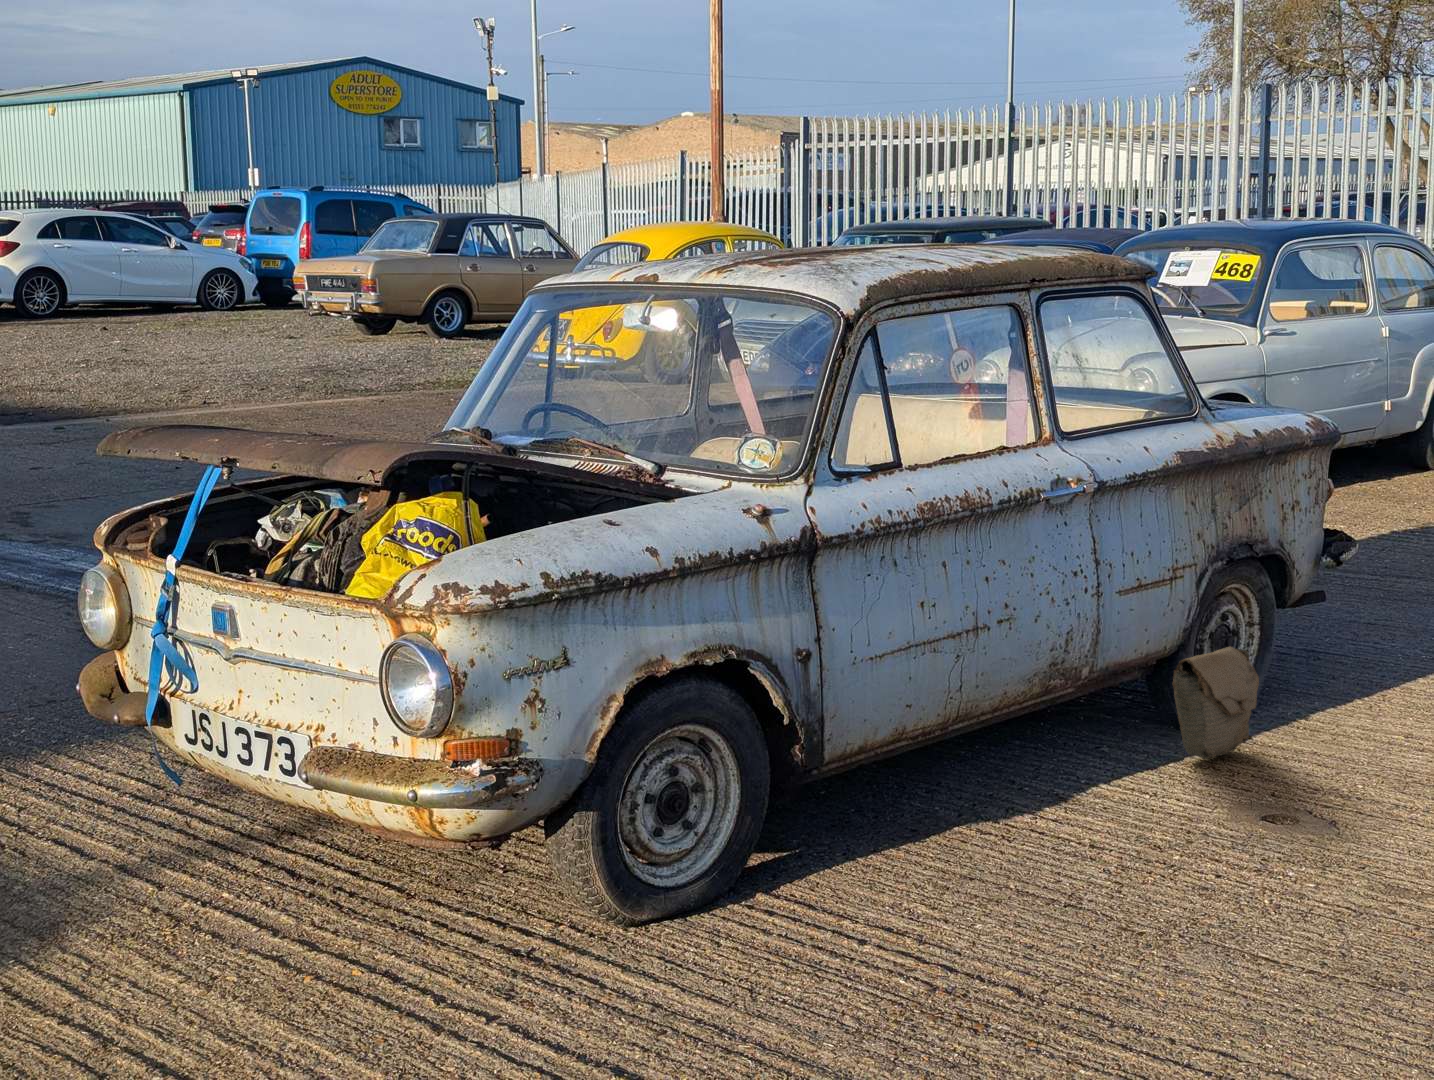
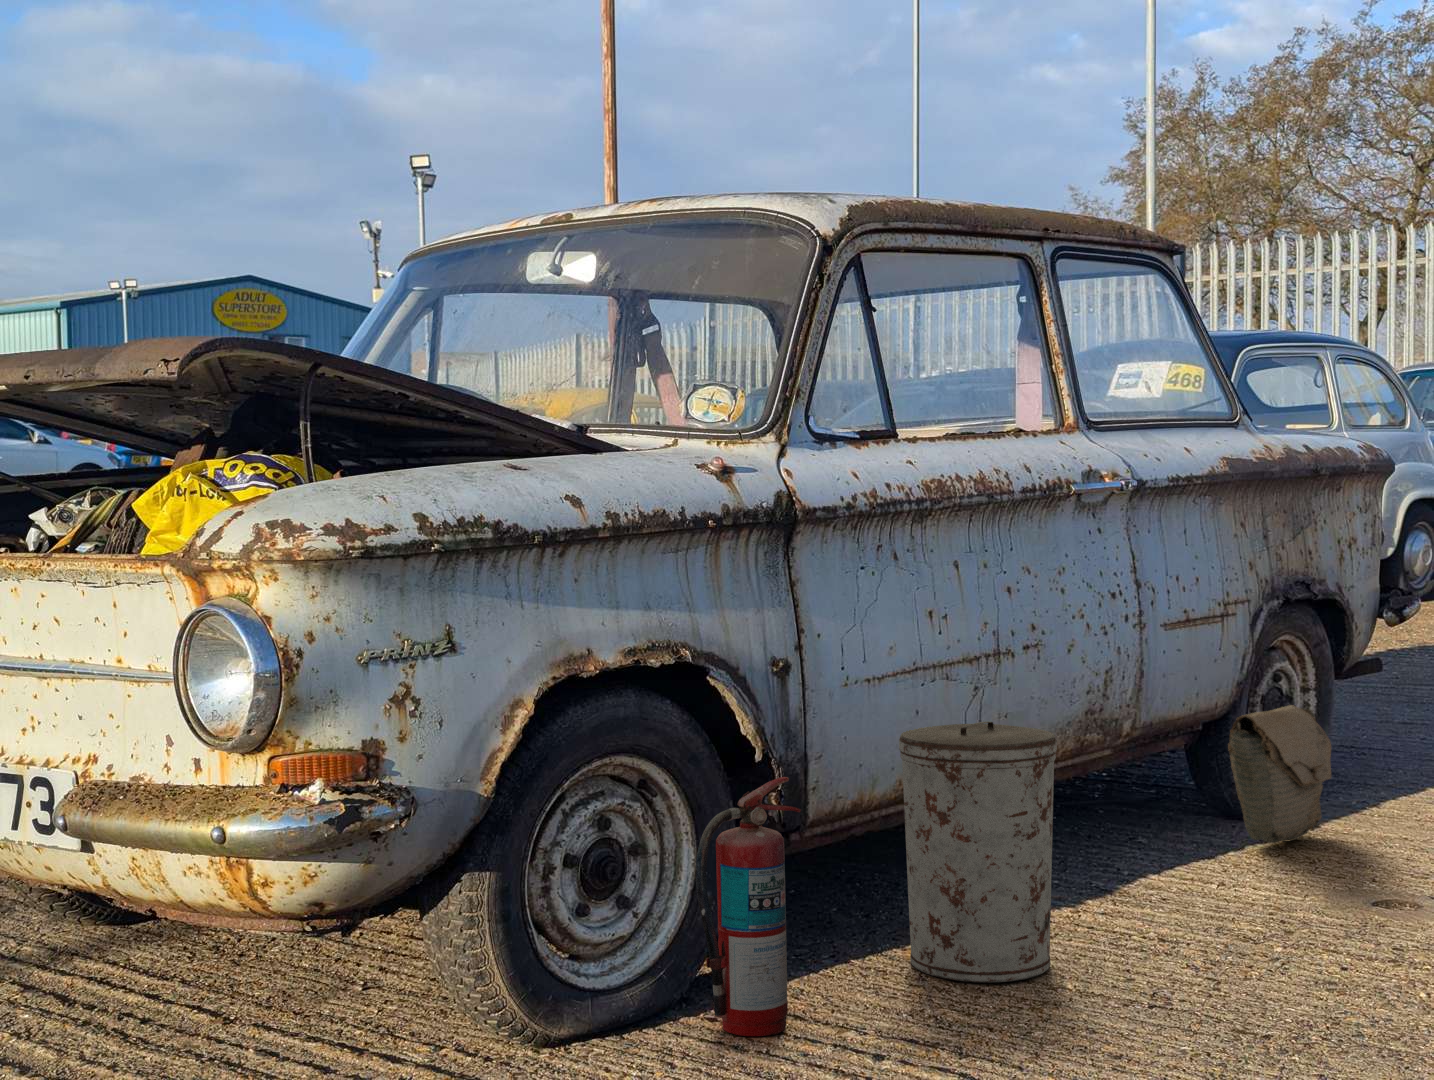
trash can: none [893,687,1010,881] -> present [899,721,1057,982]
fire extinguisher: none [737,740,814,921] -> present [696,777,801,1036]

